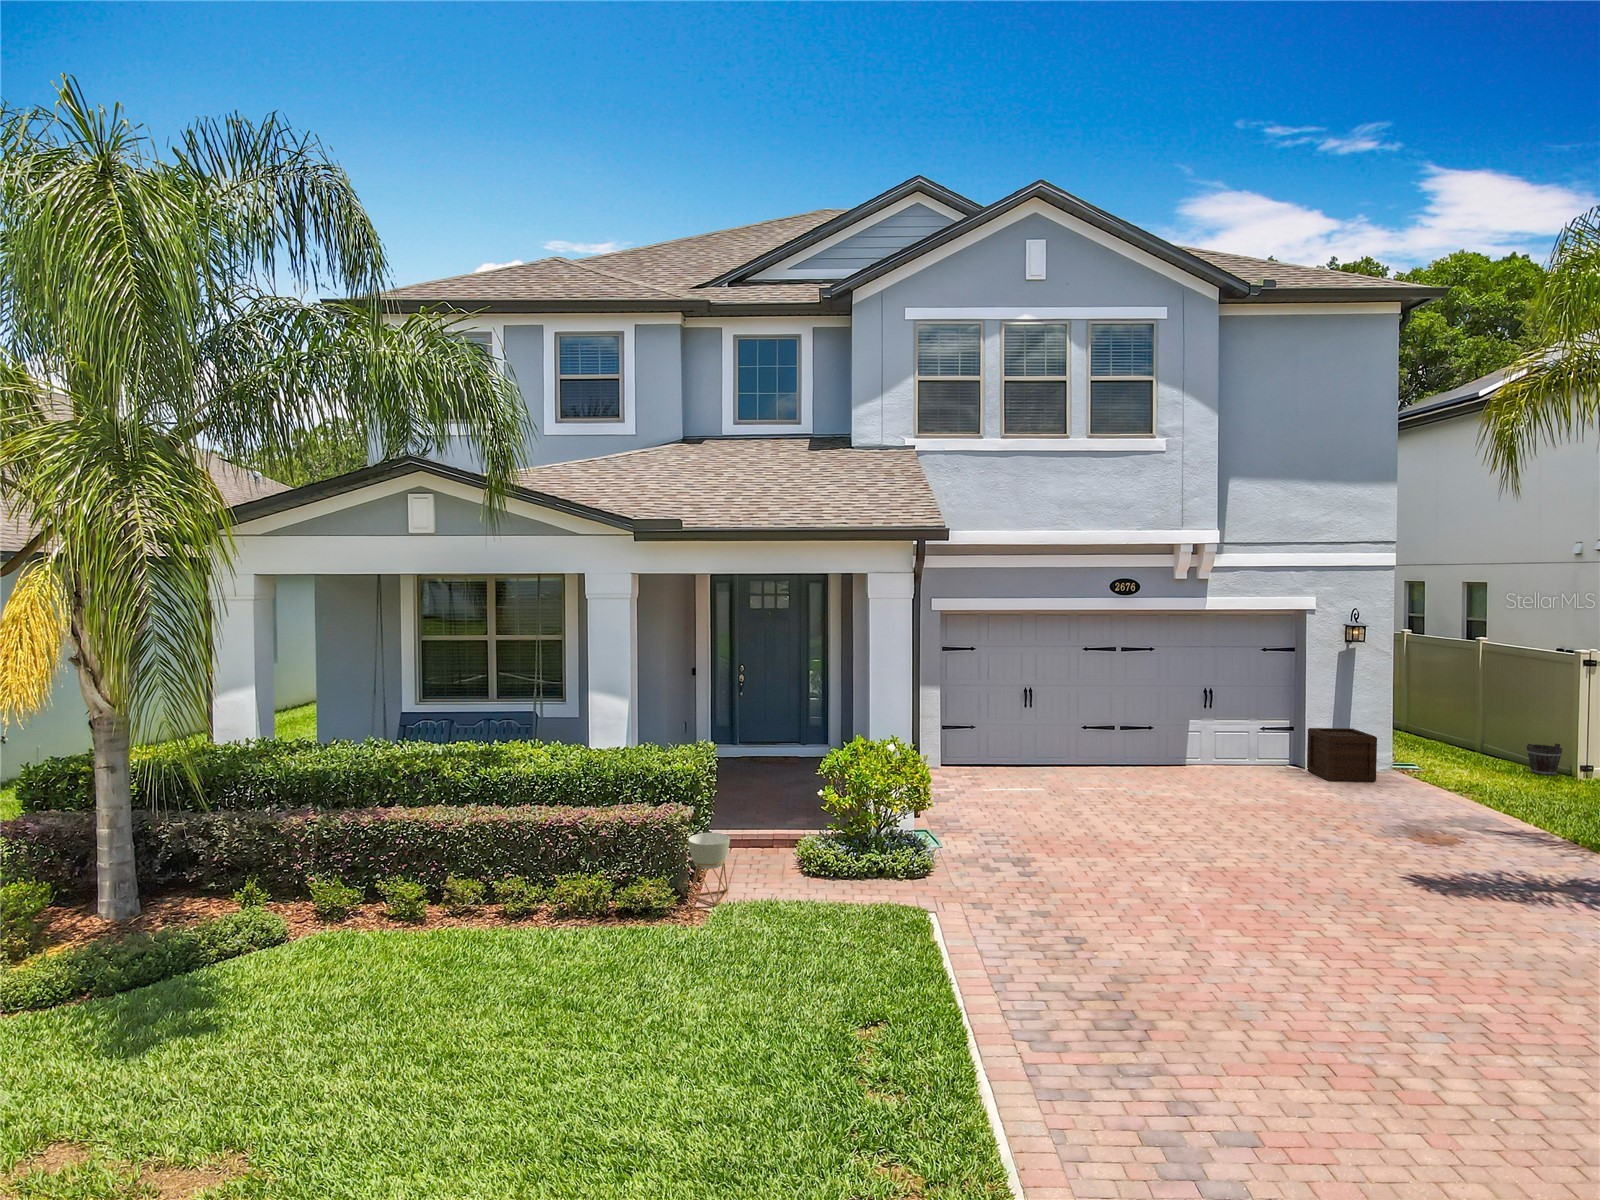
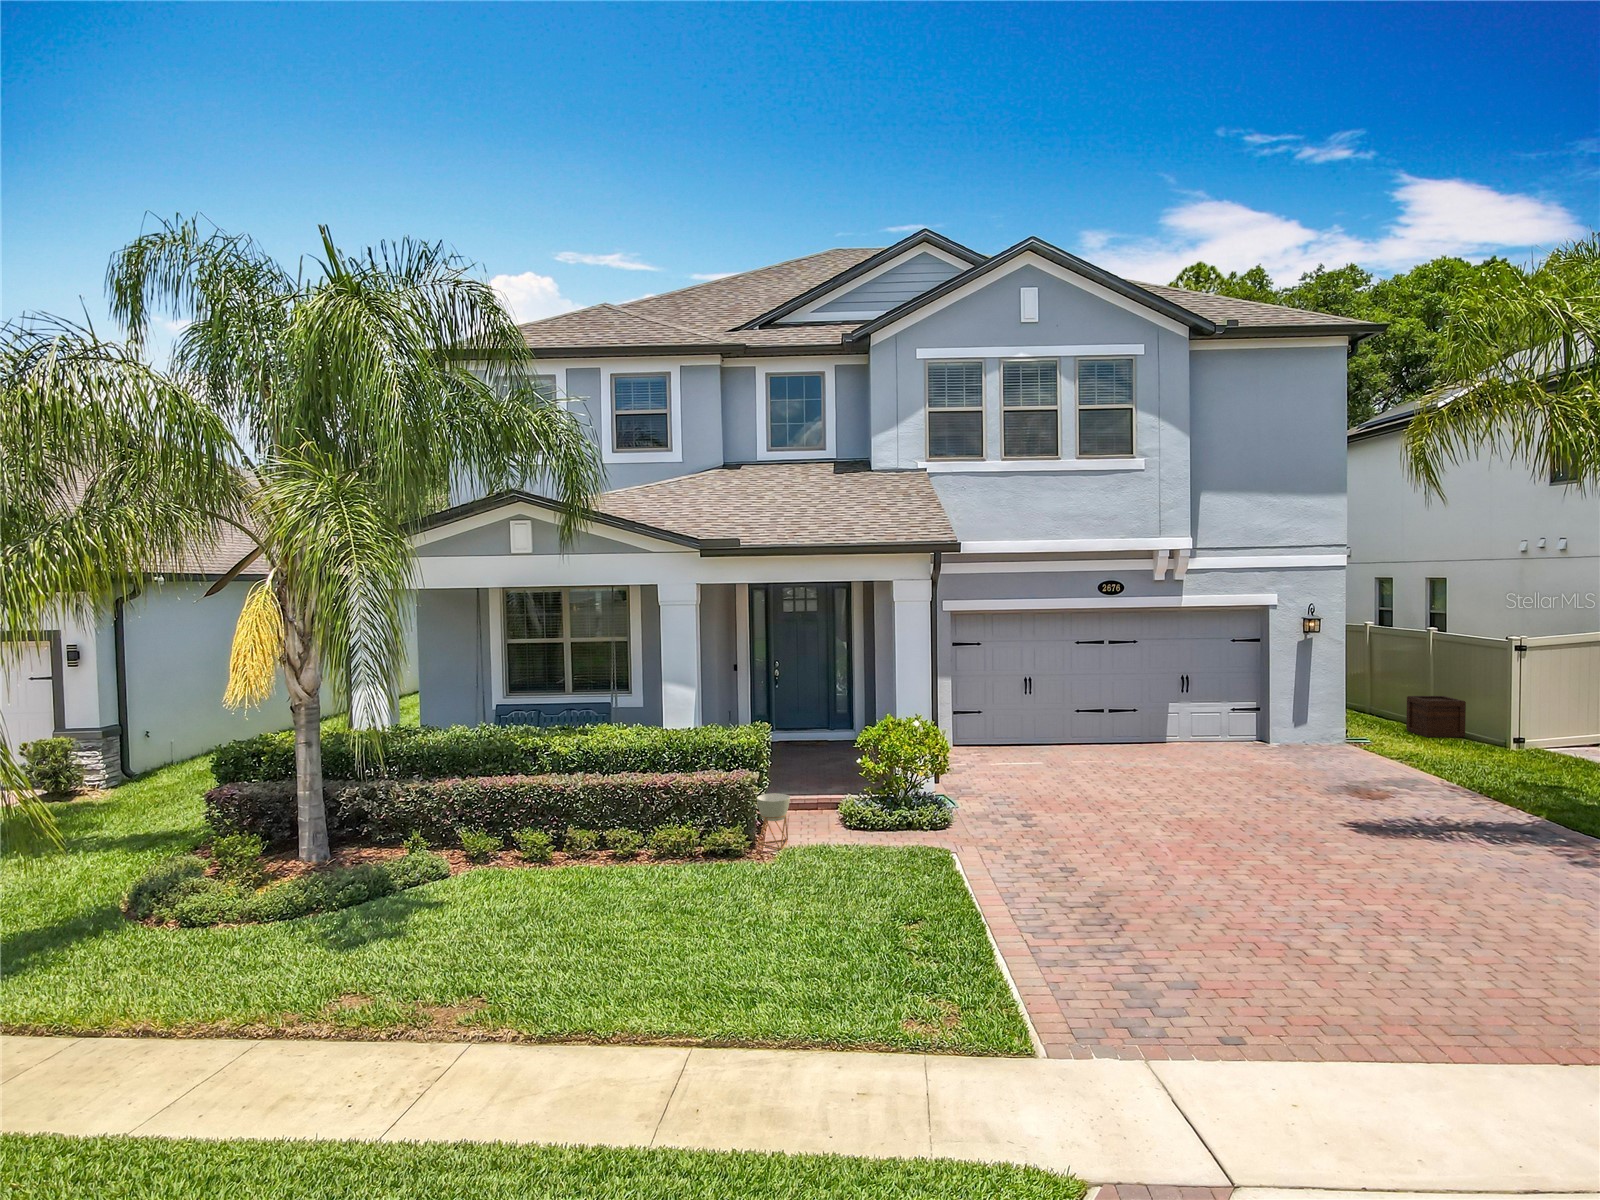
wooden crate: present [1307,728,1377,782] -> present [1406,696,1466,737]
bucket: present [1527,743,1562,775] -> none [1465,719,1495,747]

